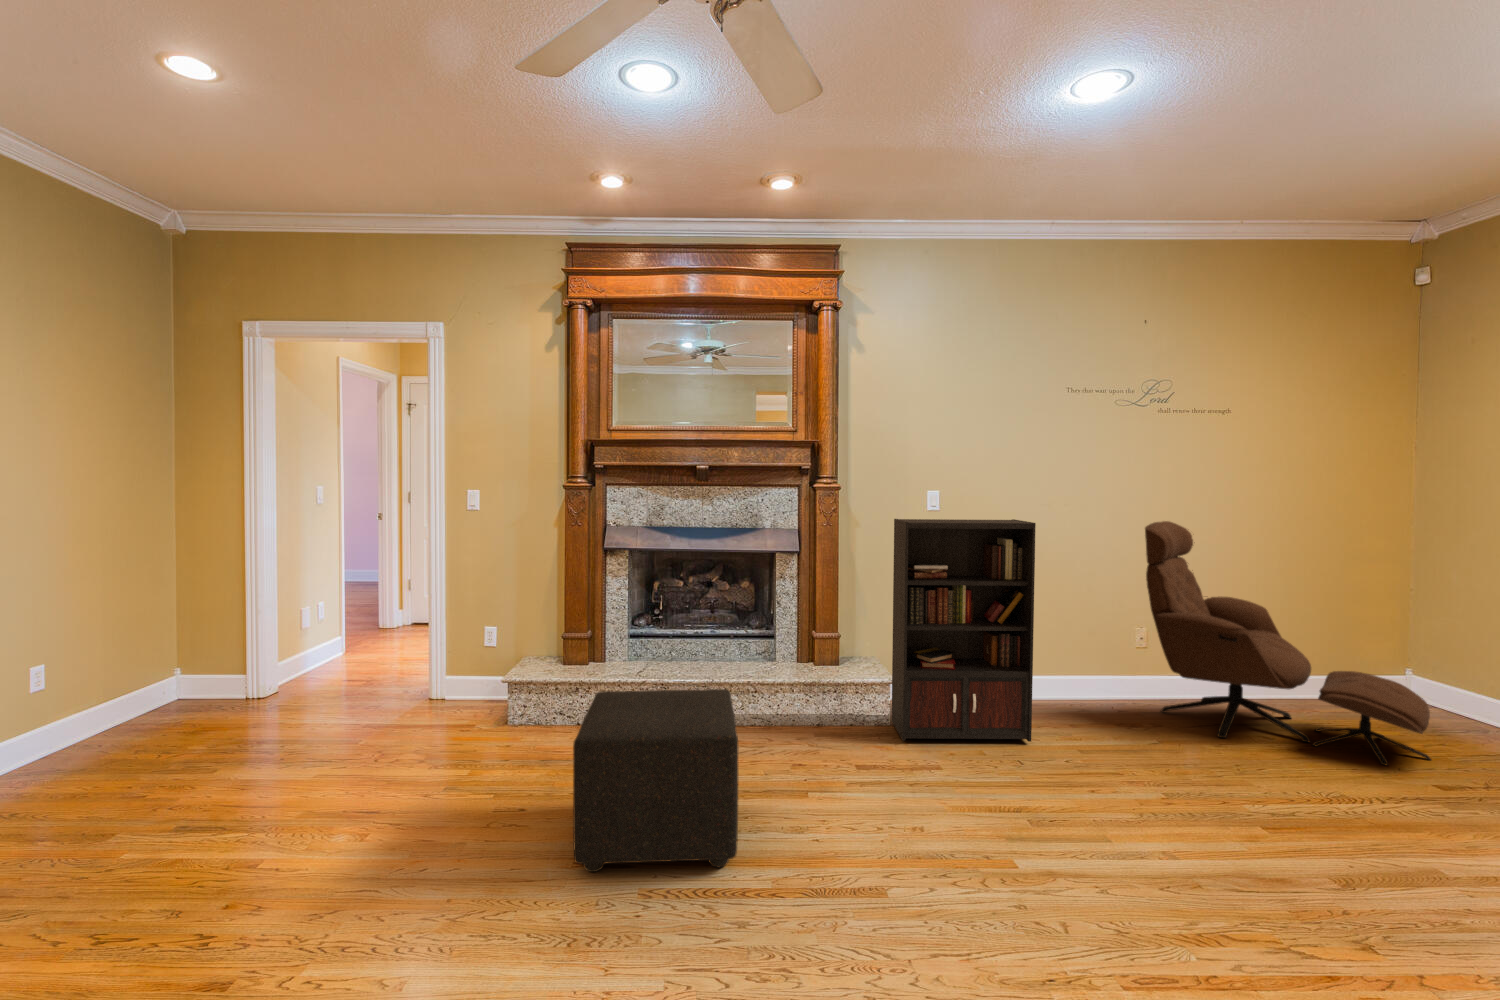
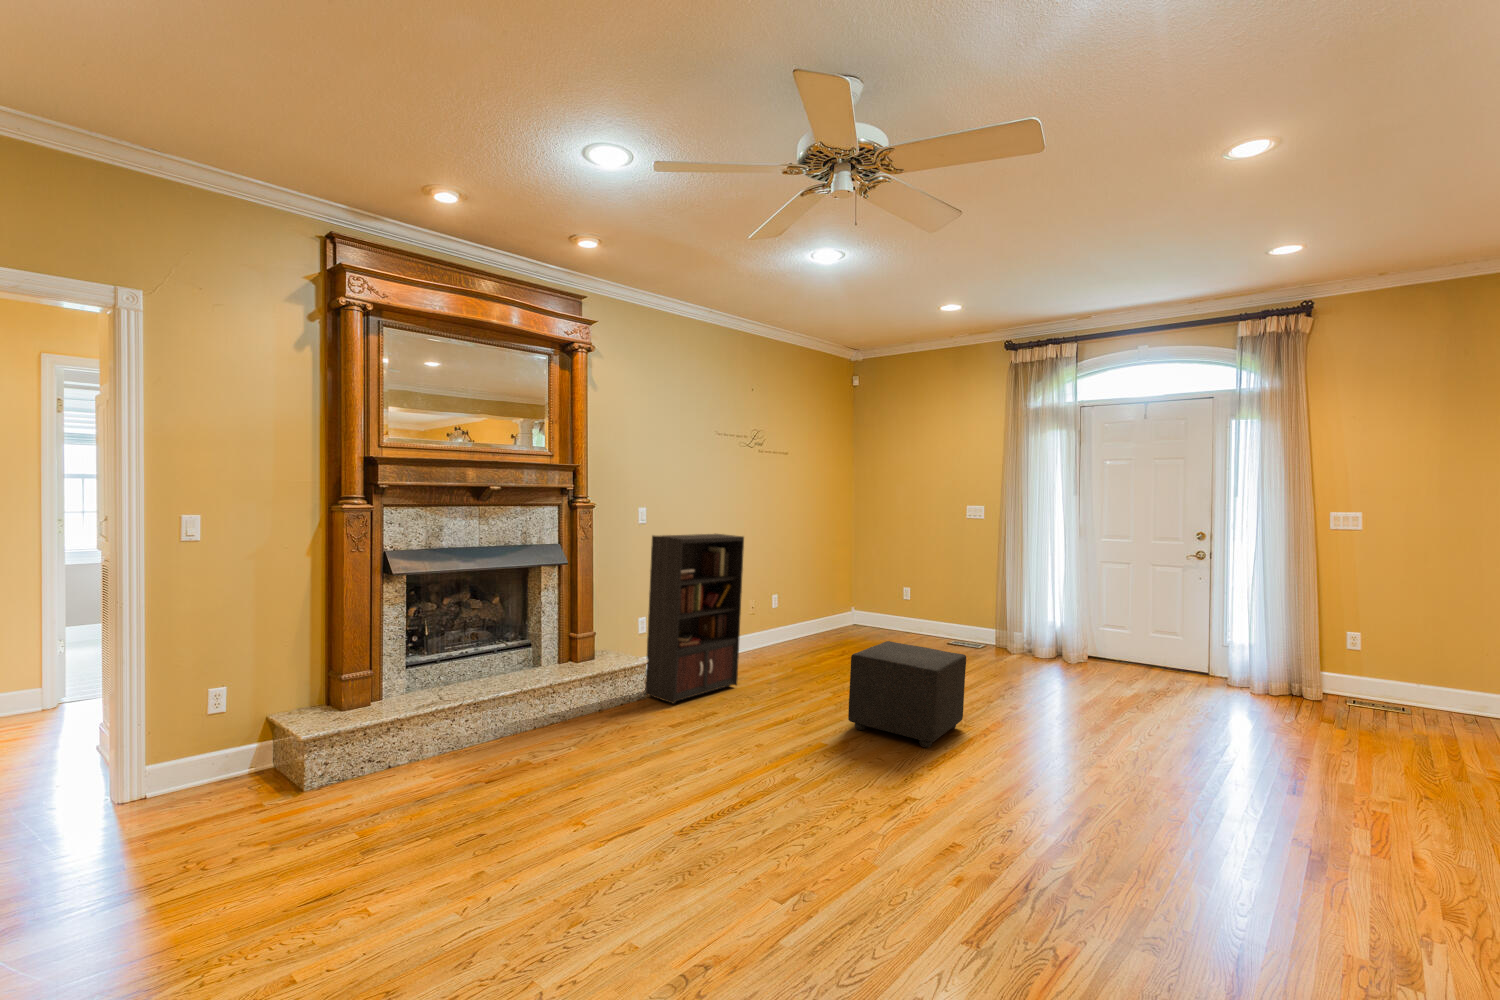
lounge chair: present [1145,521,1431,765] -> none [756,531,886,661]
ottoman: present [573,689,738,872] -> present [848,641,966,748]

